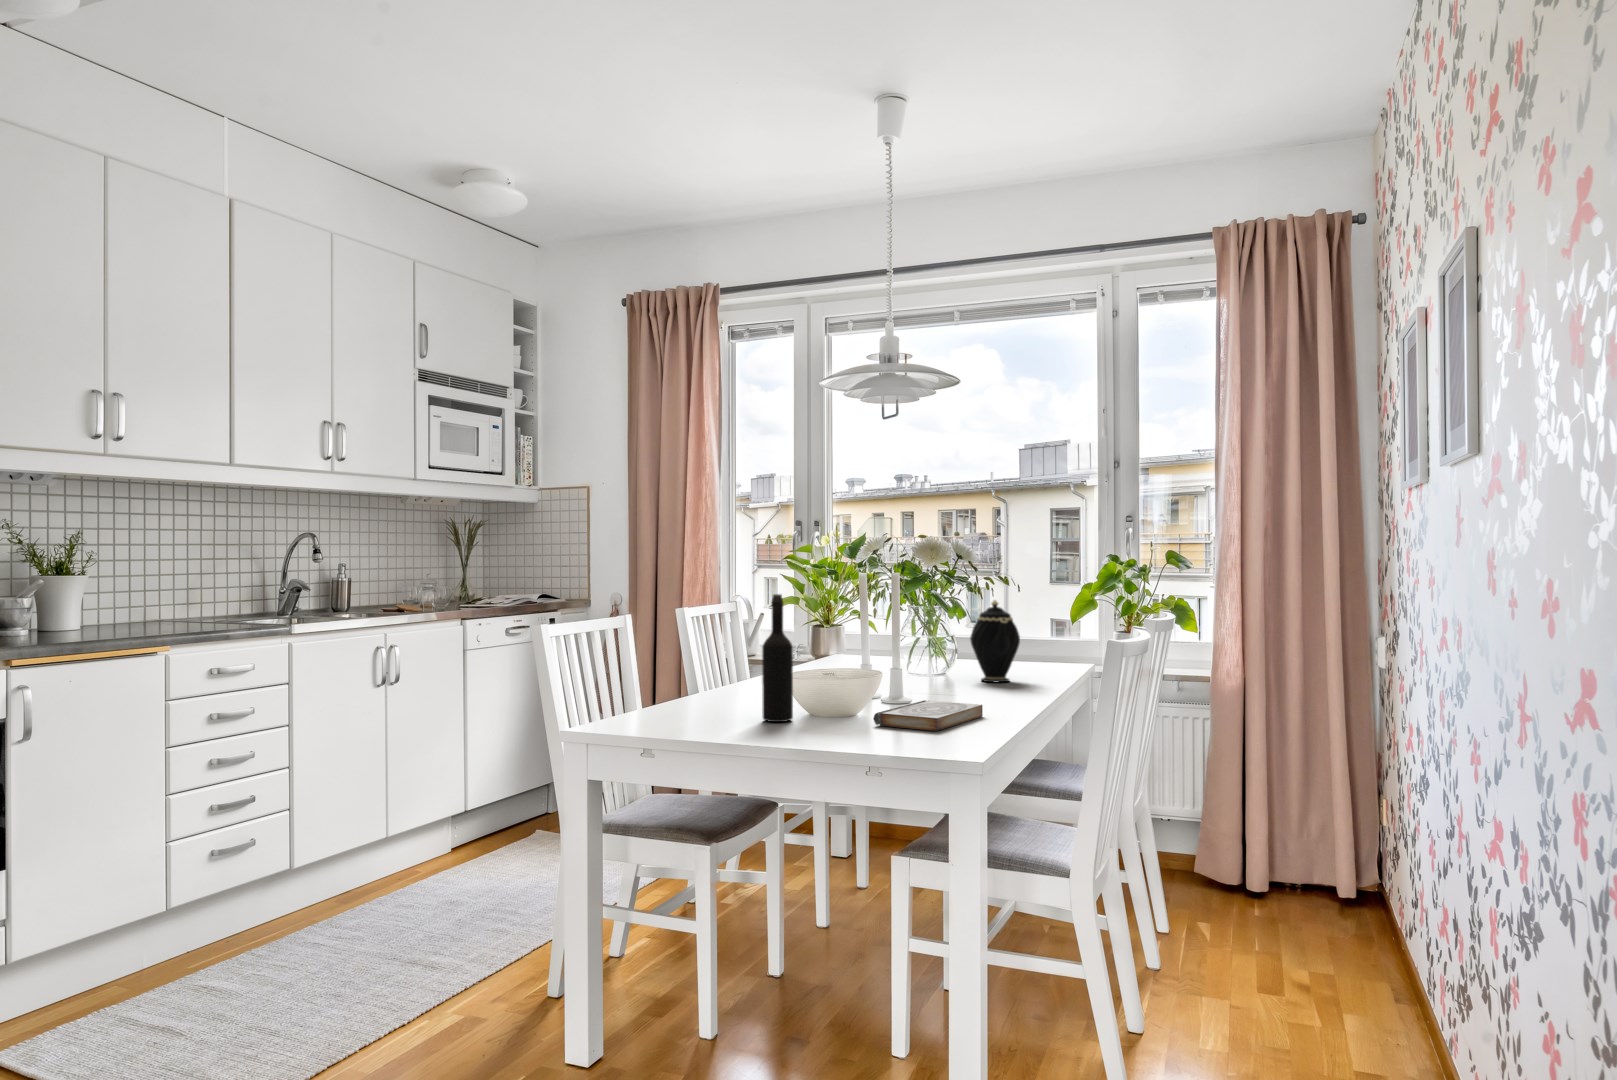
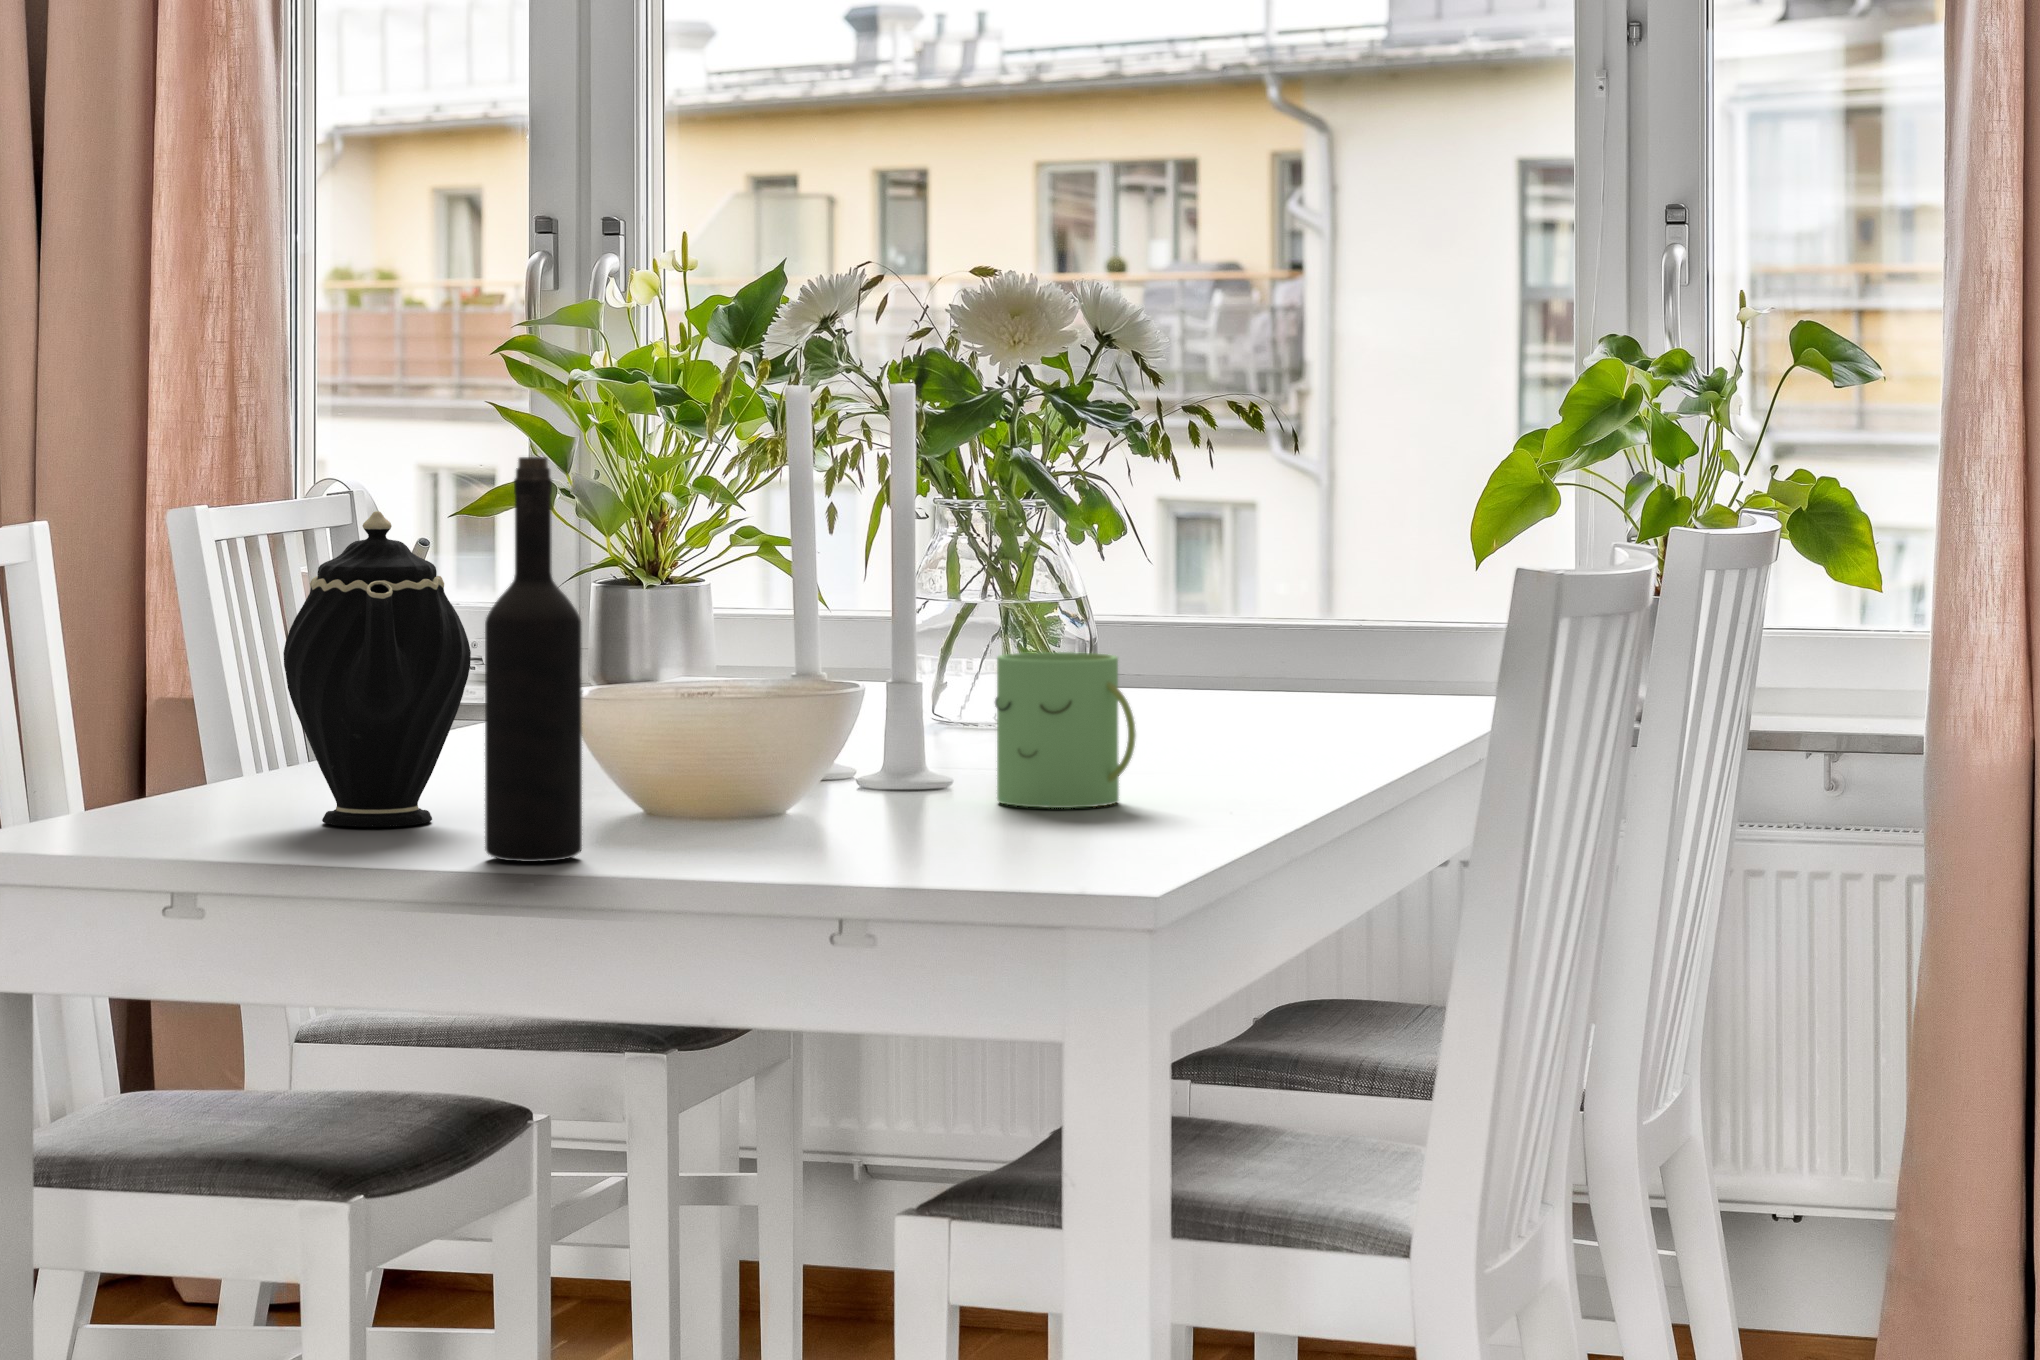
teapot: present [970,600,1020,682] -> present [283,511,471,827]
mug: none [925,654,969,703] -> present [995,652,1136,808]
book: present [873,700,983,731] -> none [839,795,1179,878]

